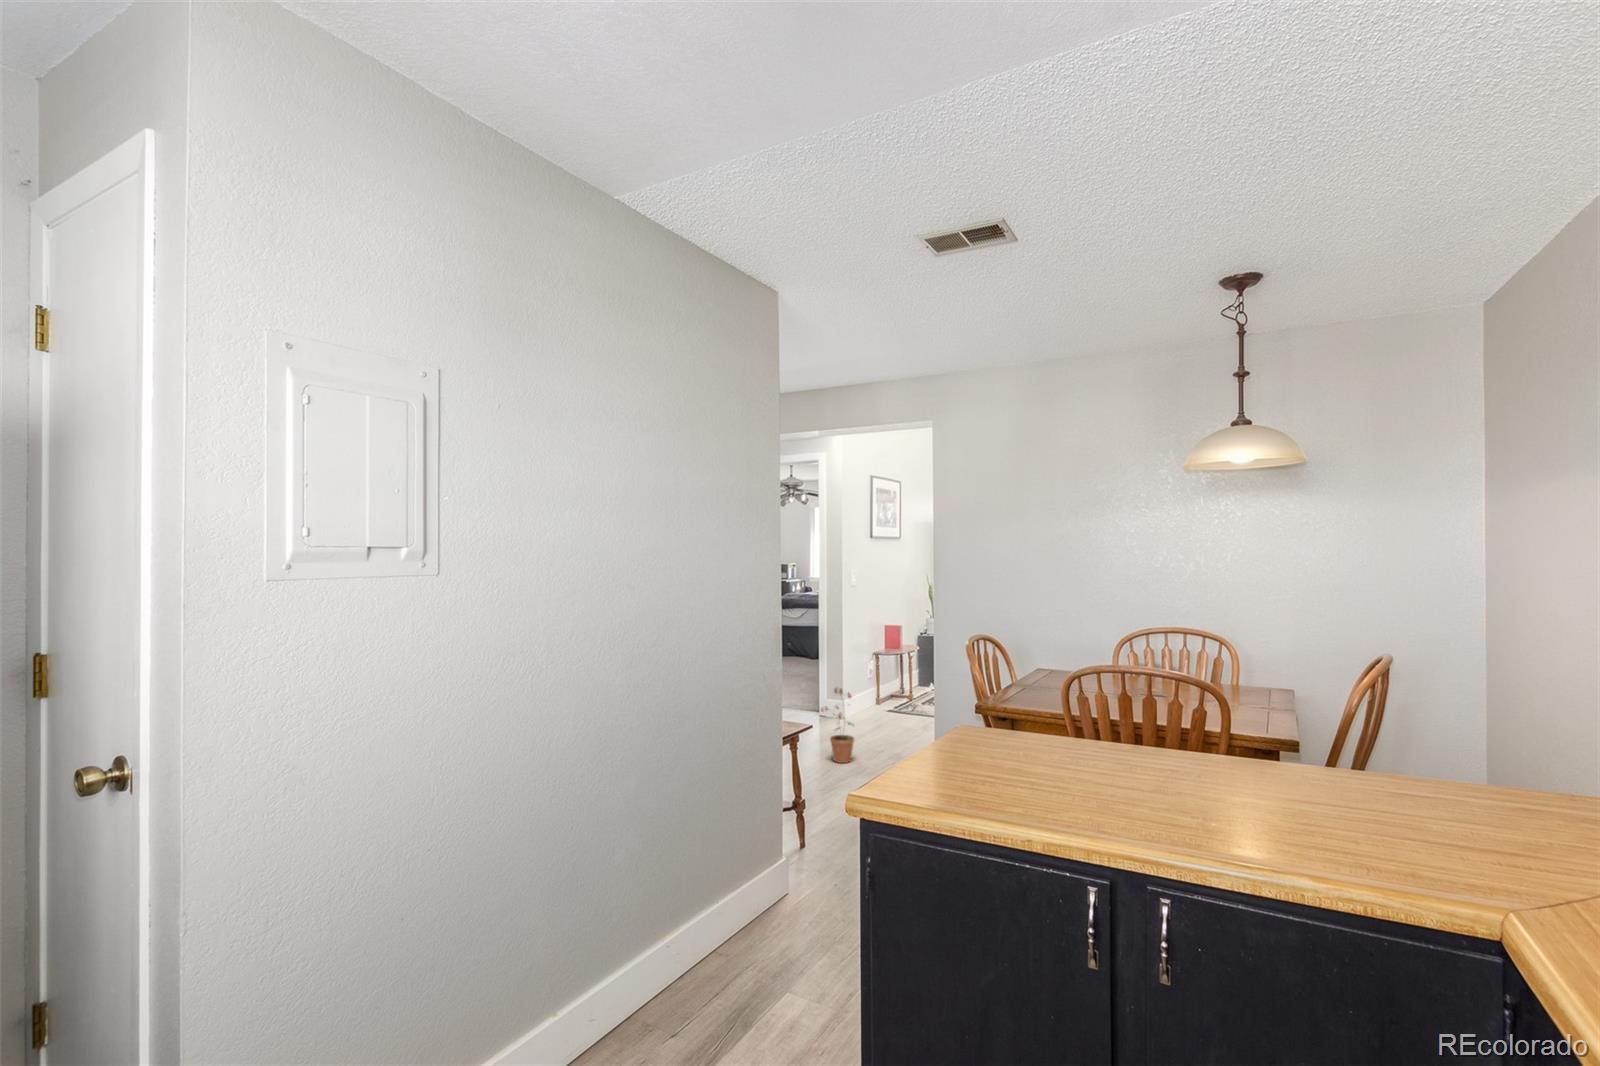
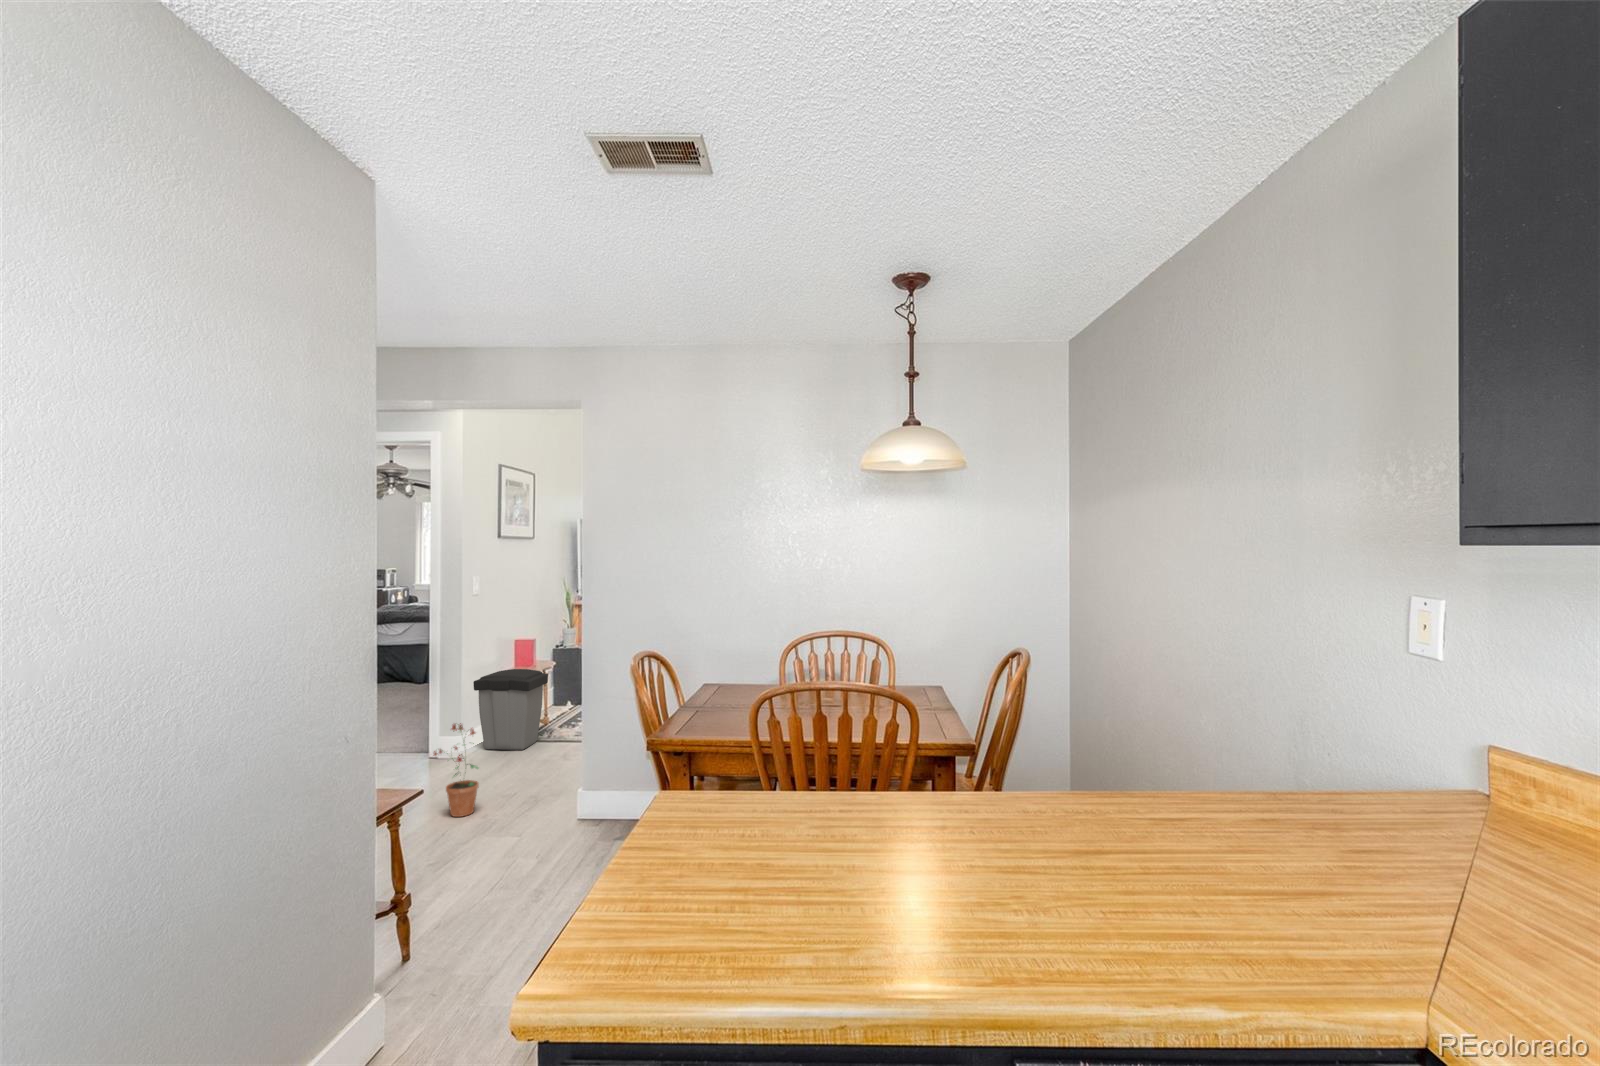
trash can: none [852,650,912,720] -> present [473,669,548,750]

